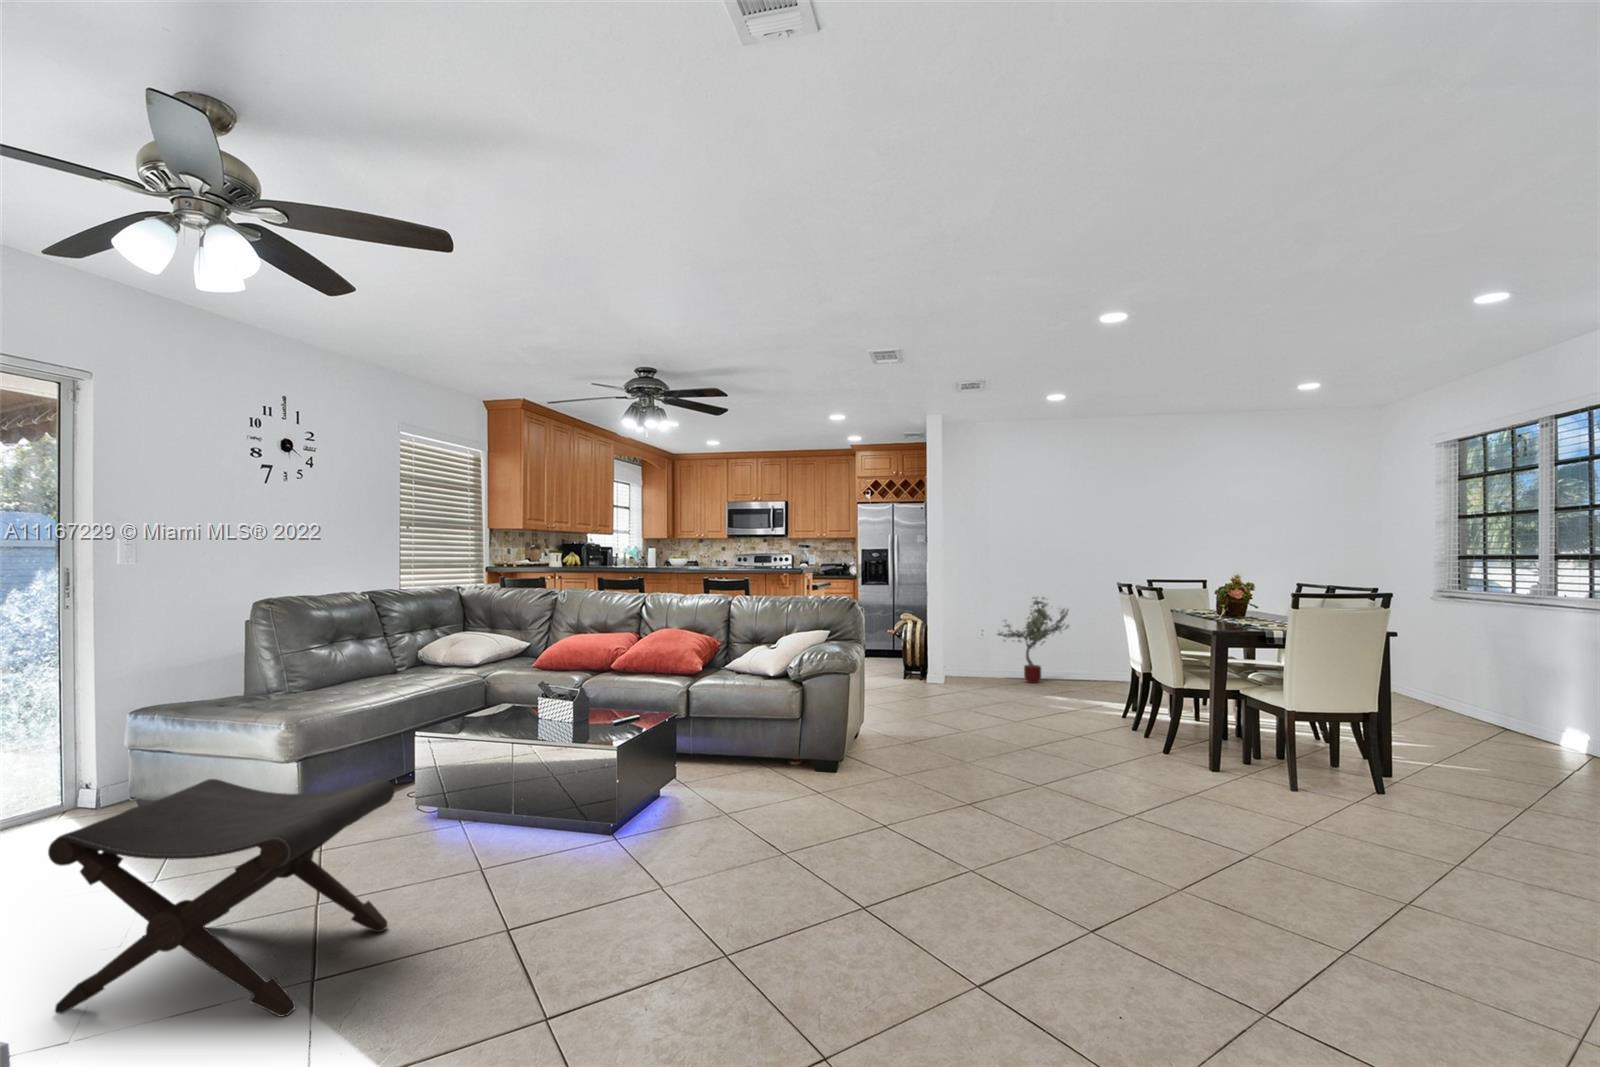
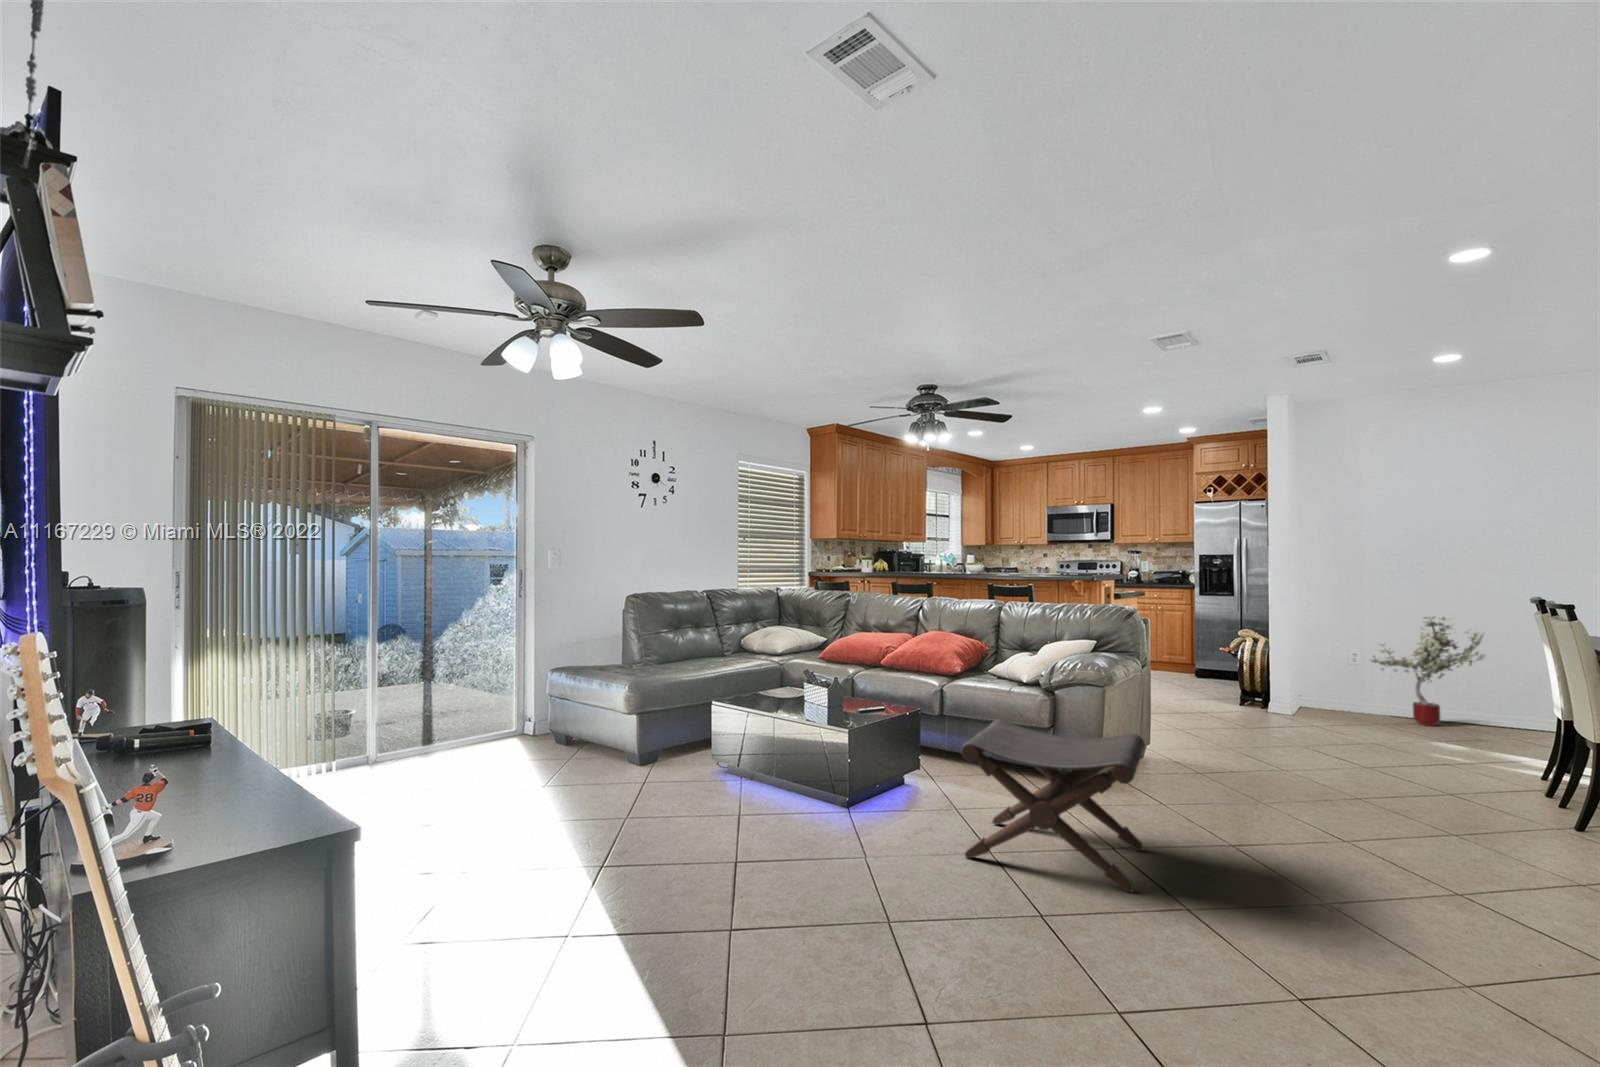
footstool: present [48,779,394,1016] -> present [961,719,1145,892]

